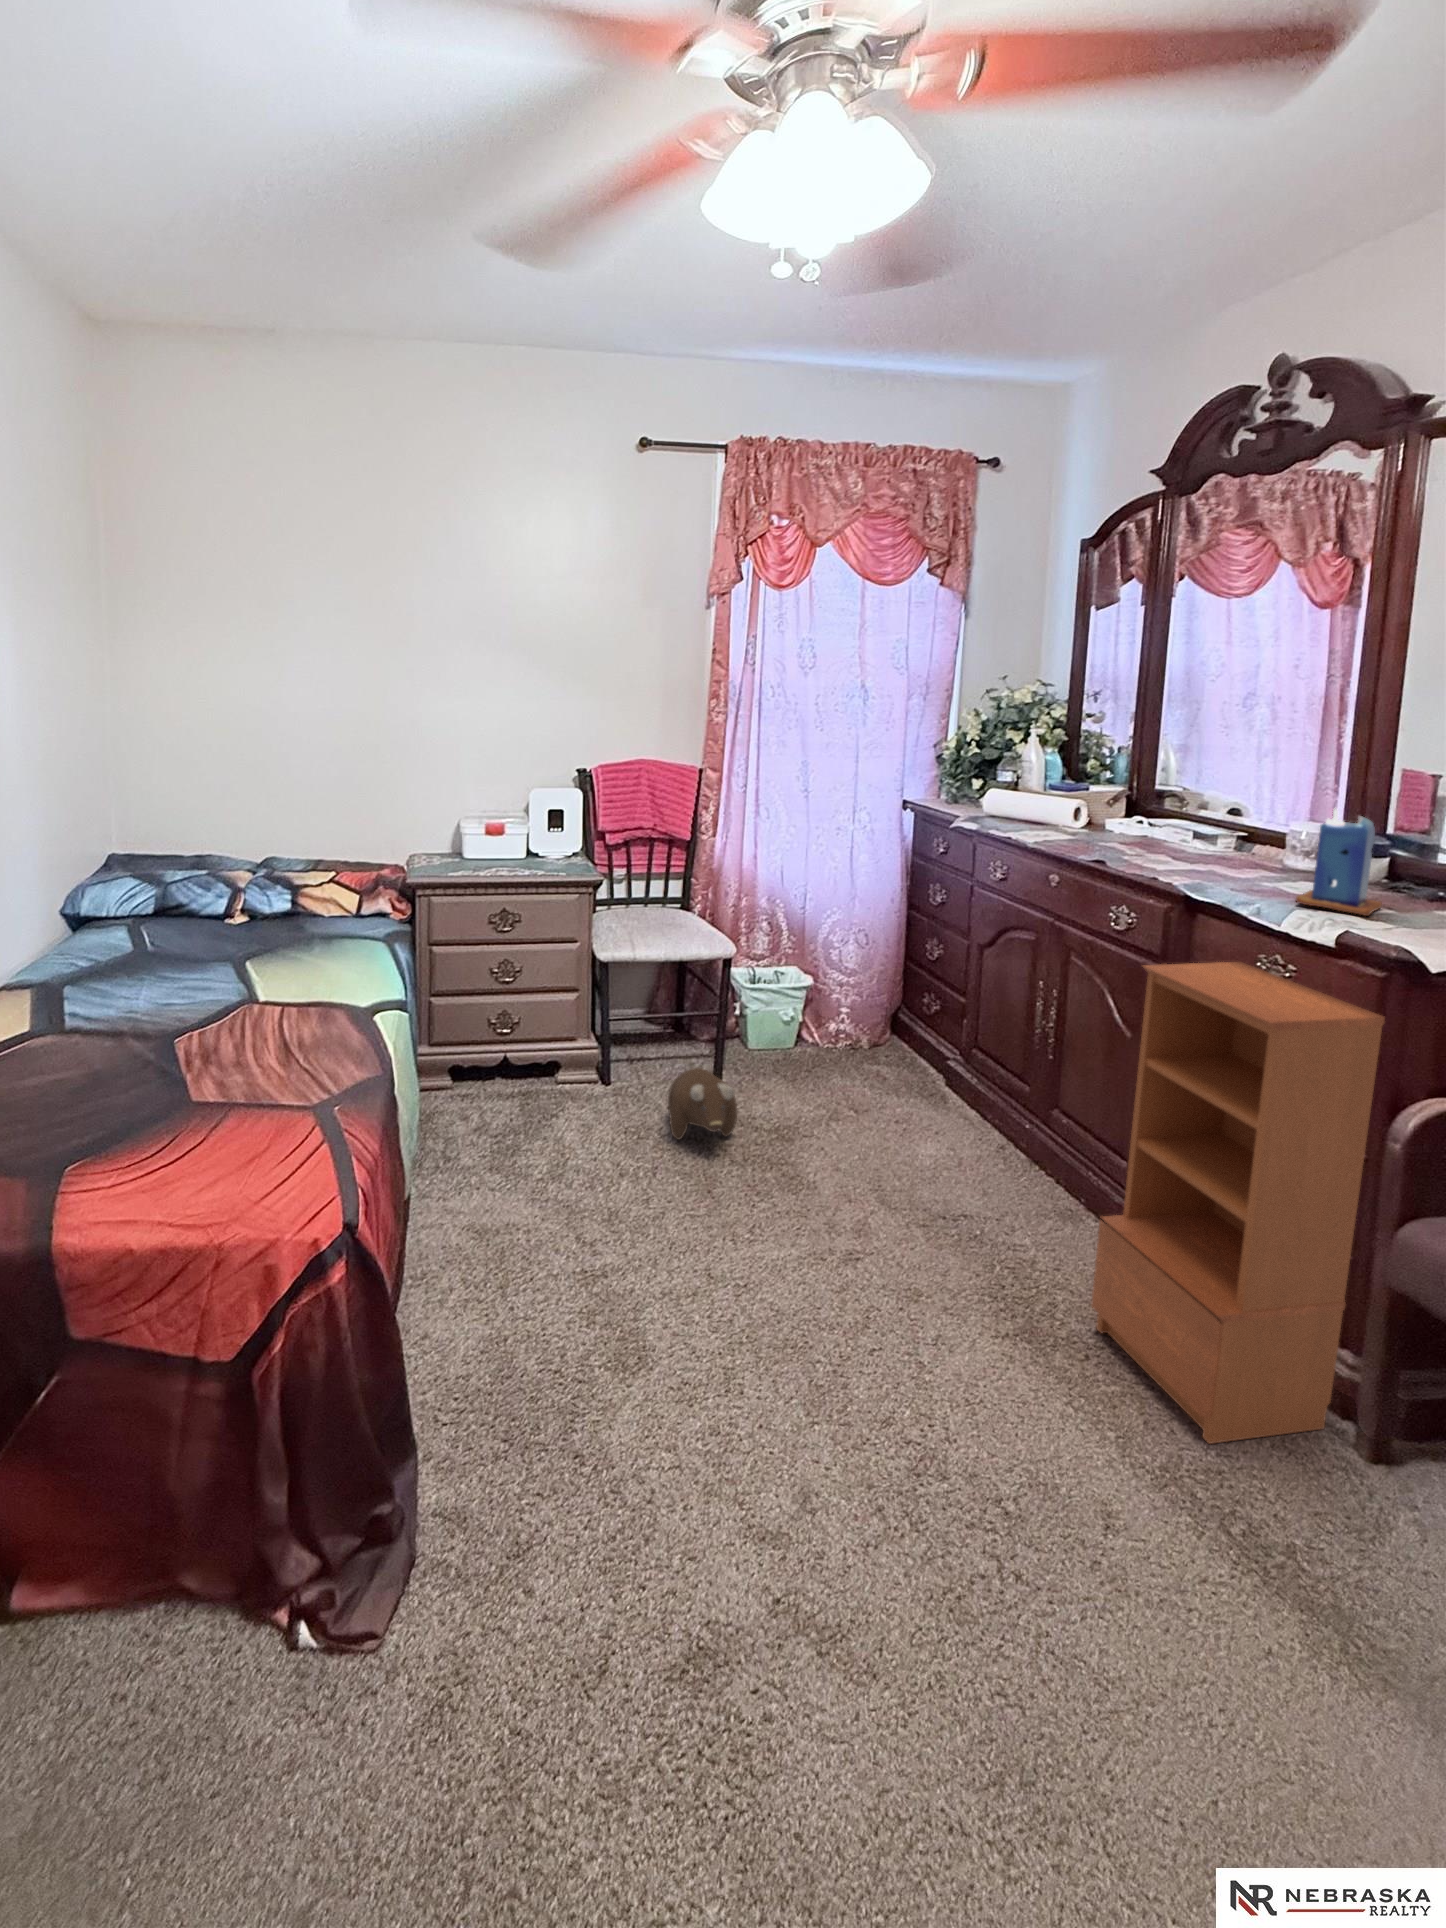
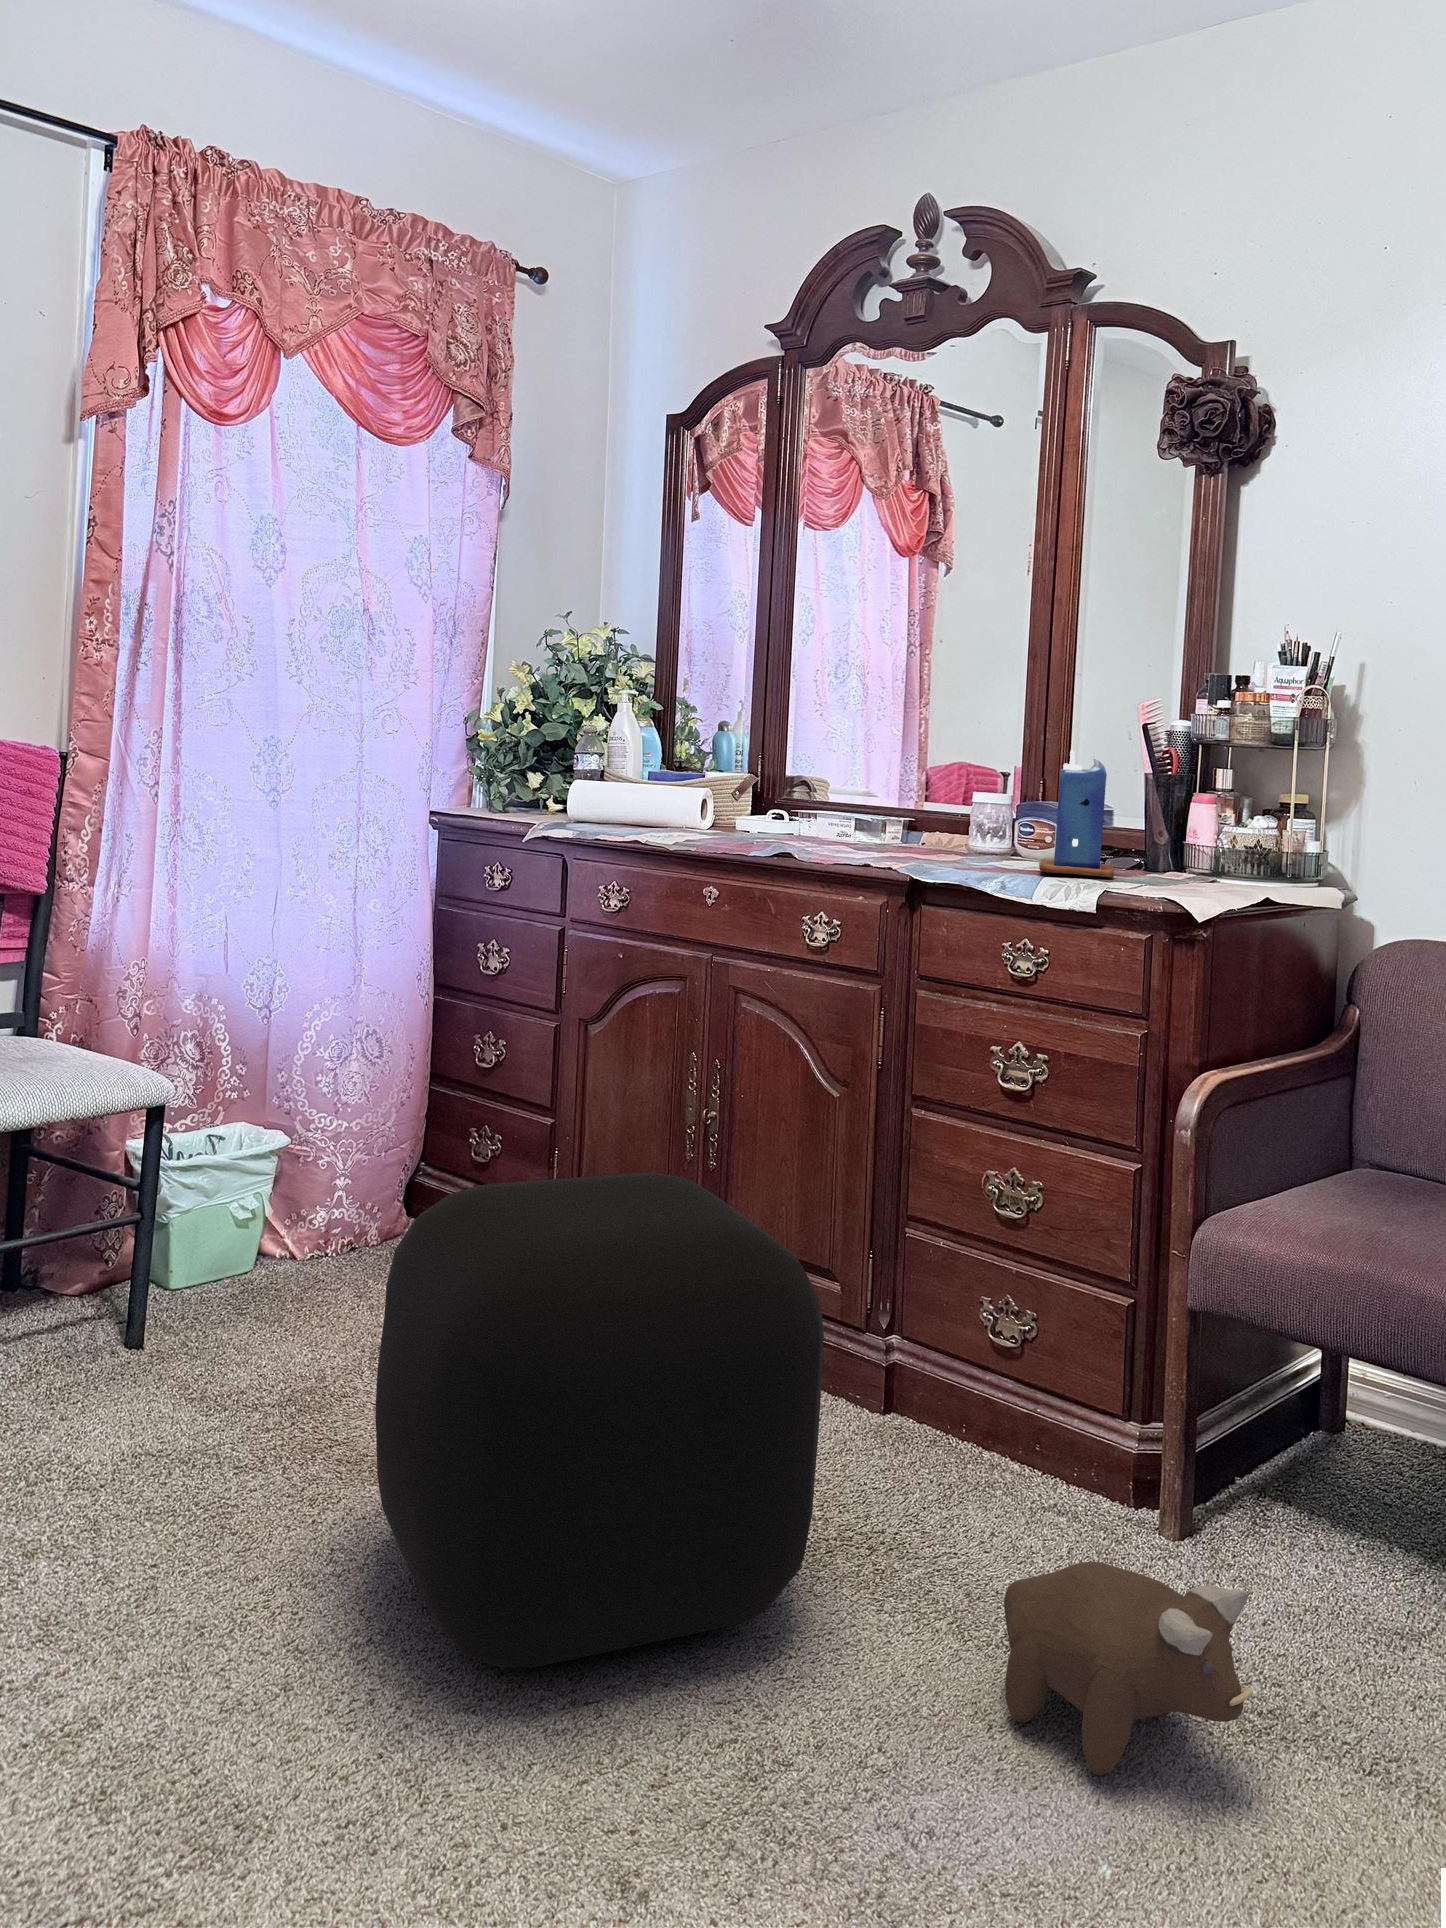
bookcase: present [1091,962,1385,1444] -> none [858,954,1164,1587]
ottoman: none [755,1053,1027,1372] -> present [375,1172,824,1668]
plush toy: present [668,1068,737,1140] -> present [1004,1561,1253,1775]

